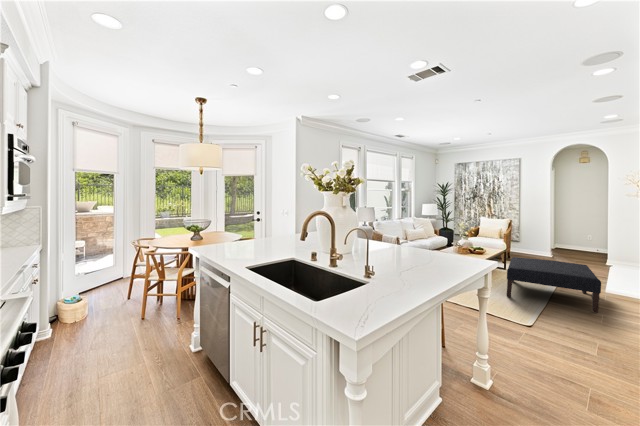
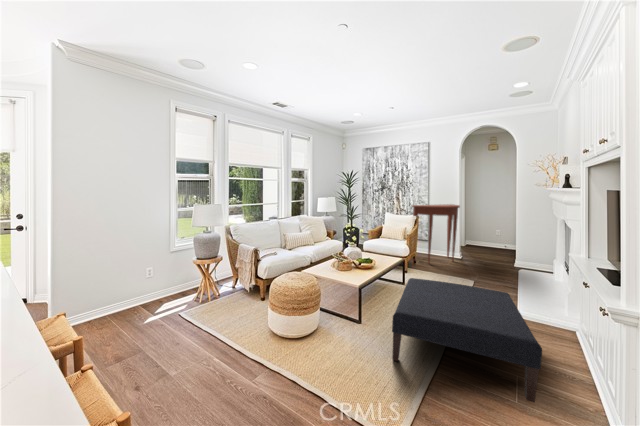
console table: none [505,211,550,259] -> present [412,204,460,263]

